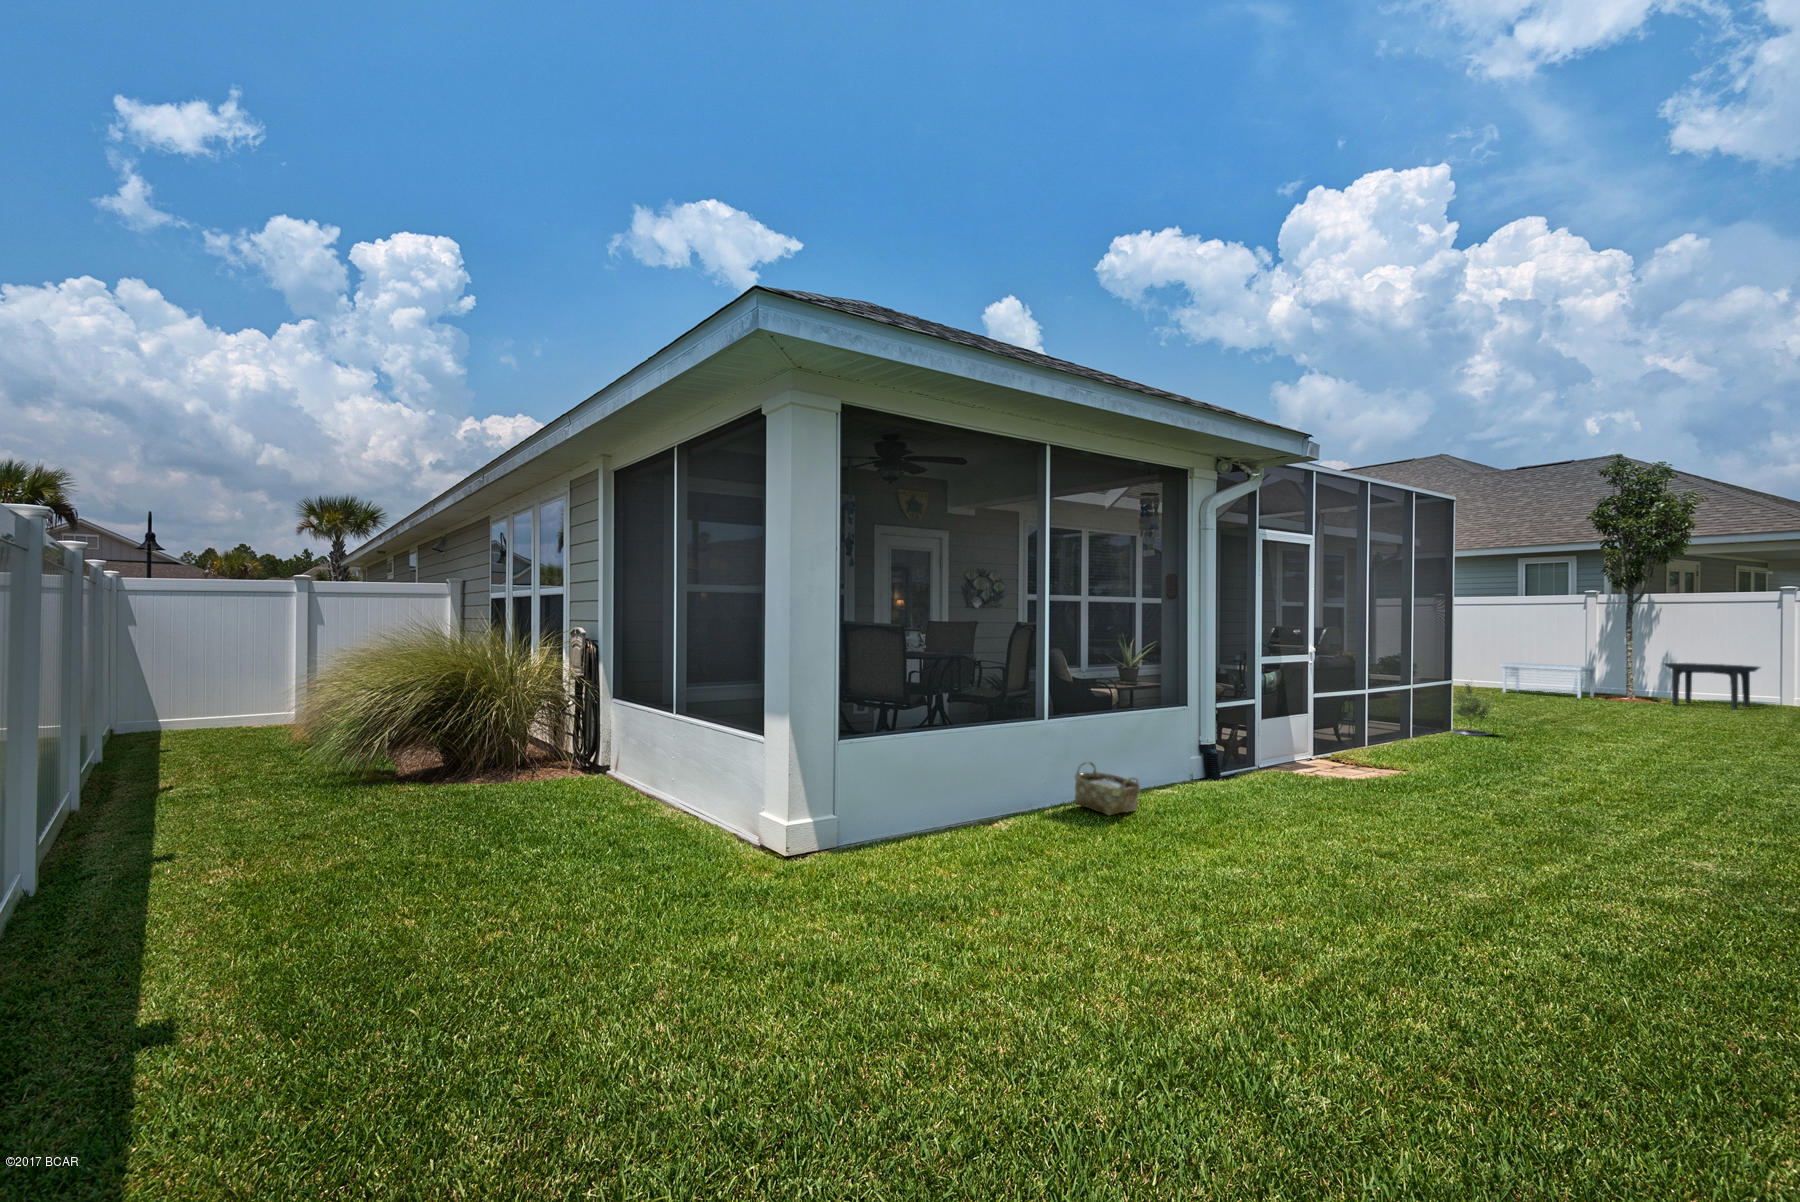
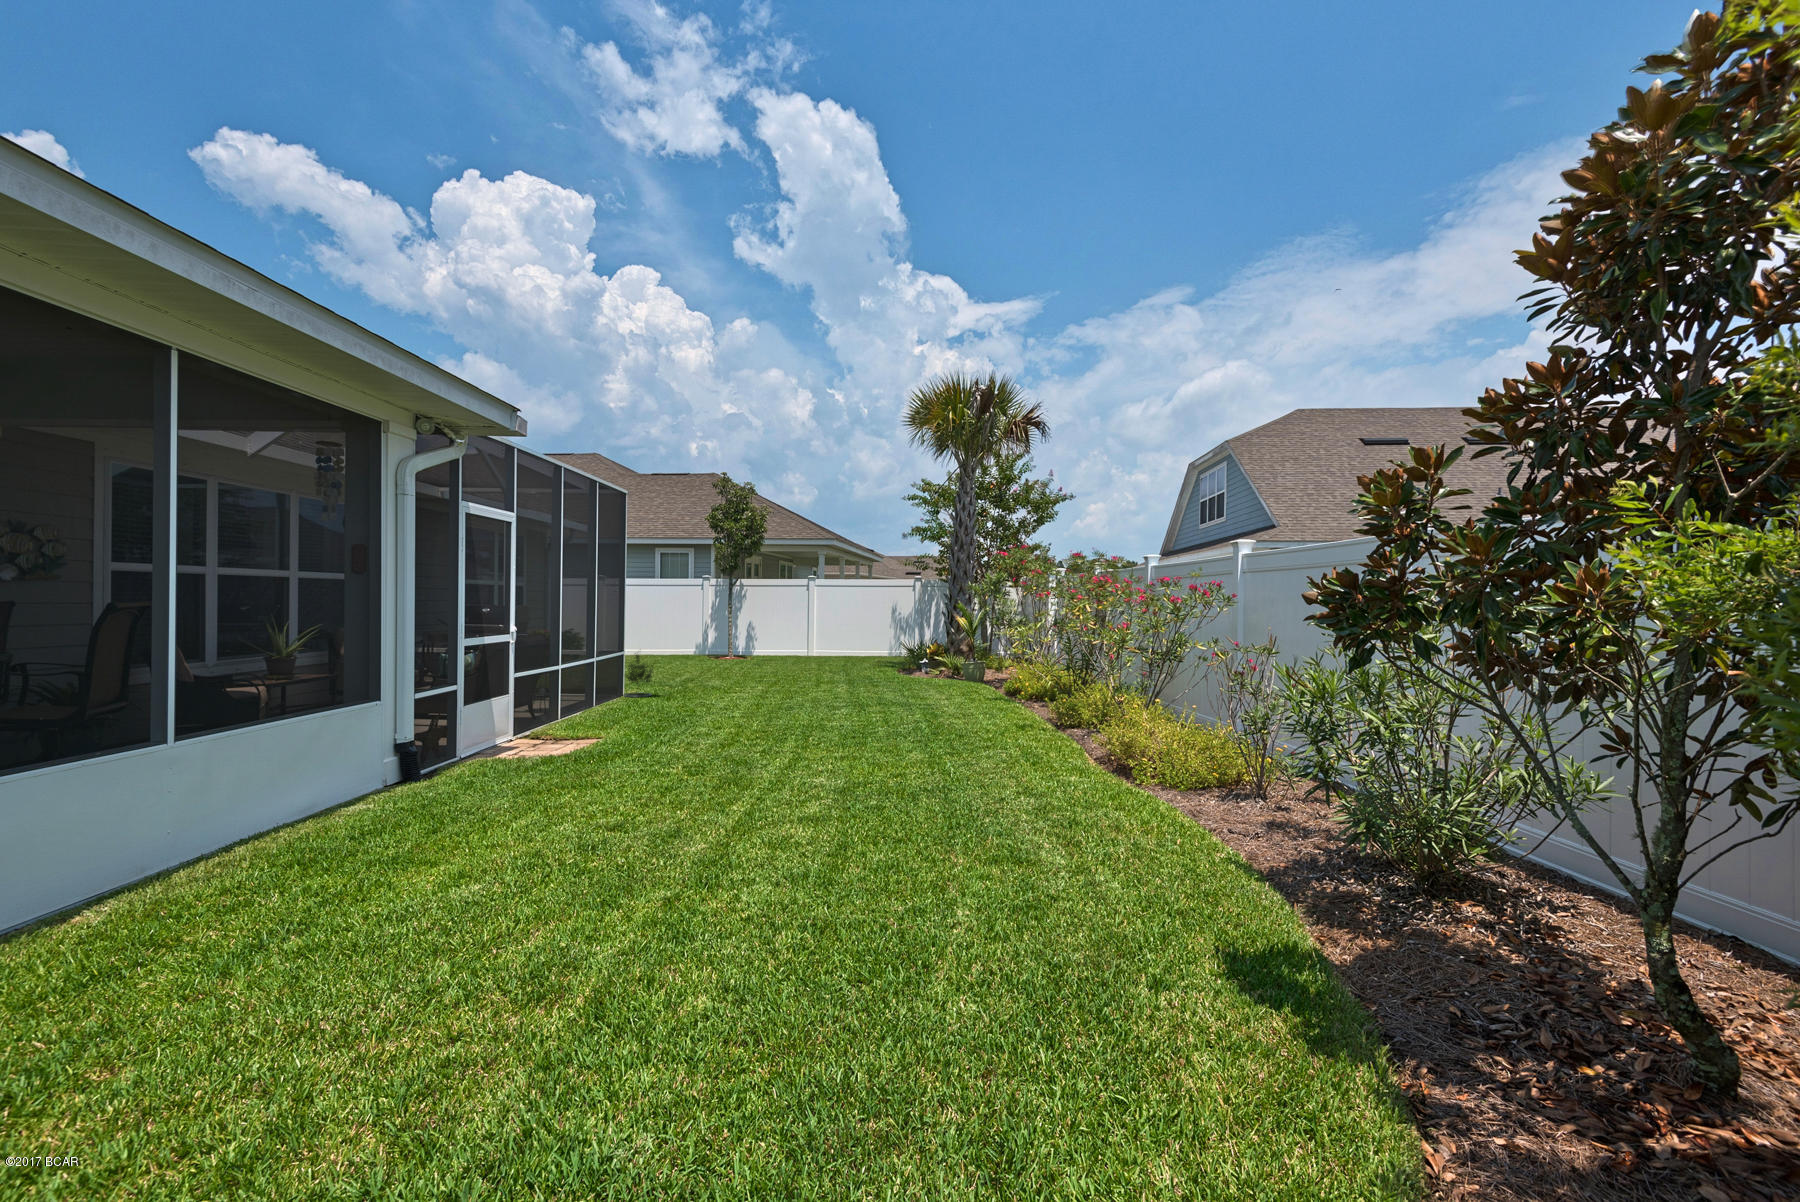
storage bench: present [1500,663,1595,698] -> none [646,632,708,658]
round table: present [1663,663,1760,710] -> none [747,629,796,660]
woven basket: present [1074,761,1140,815] -> none [220,792,327,859]

